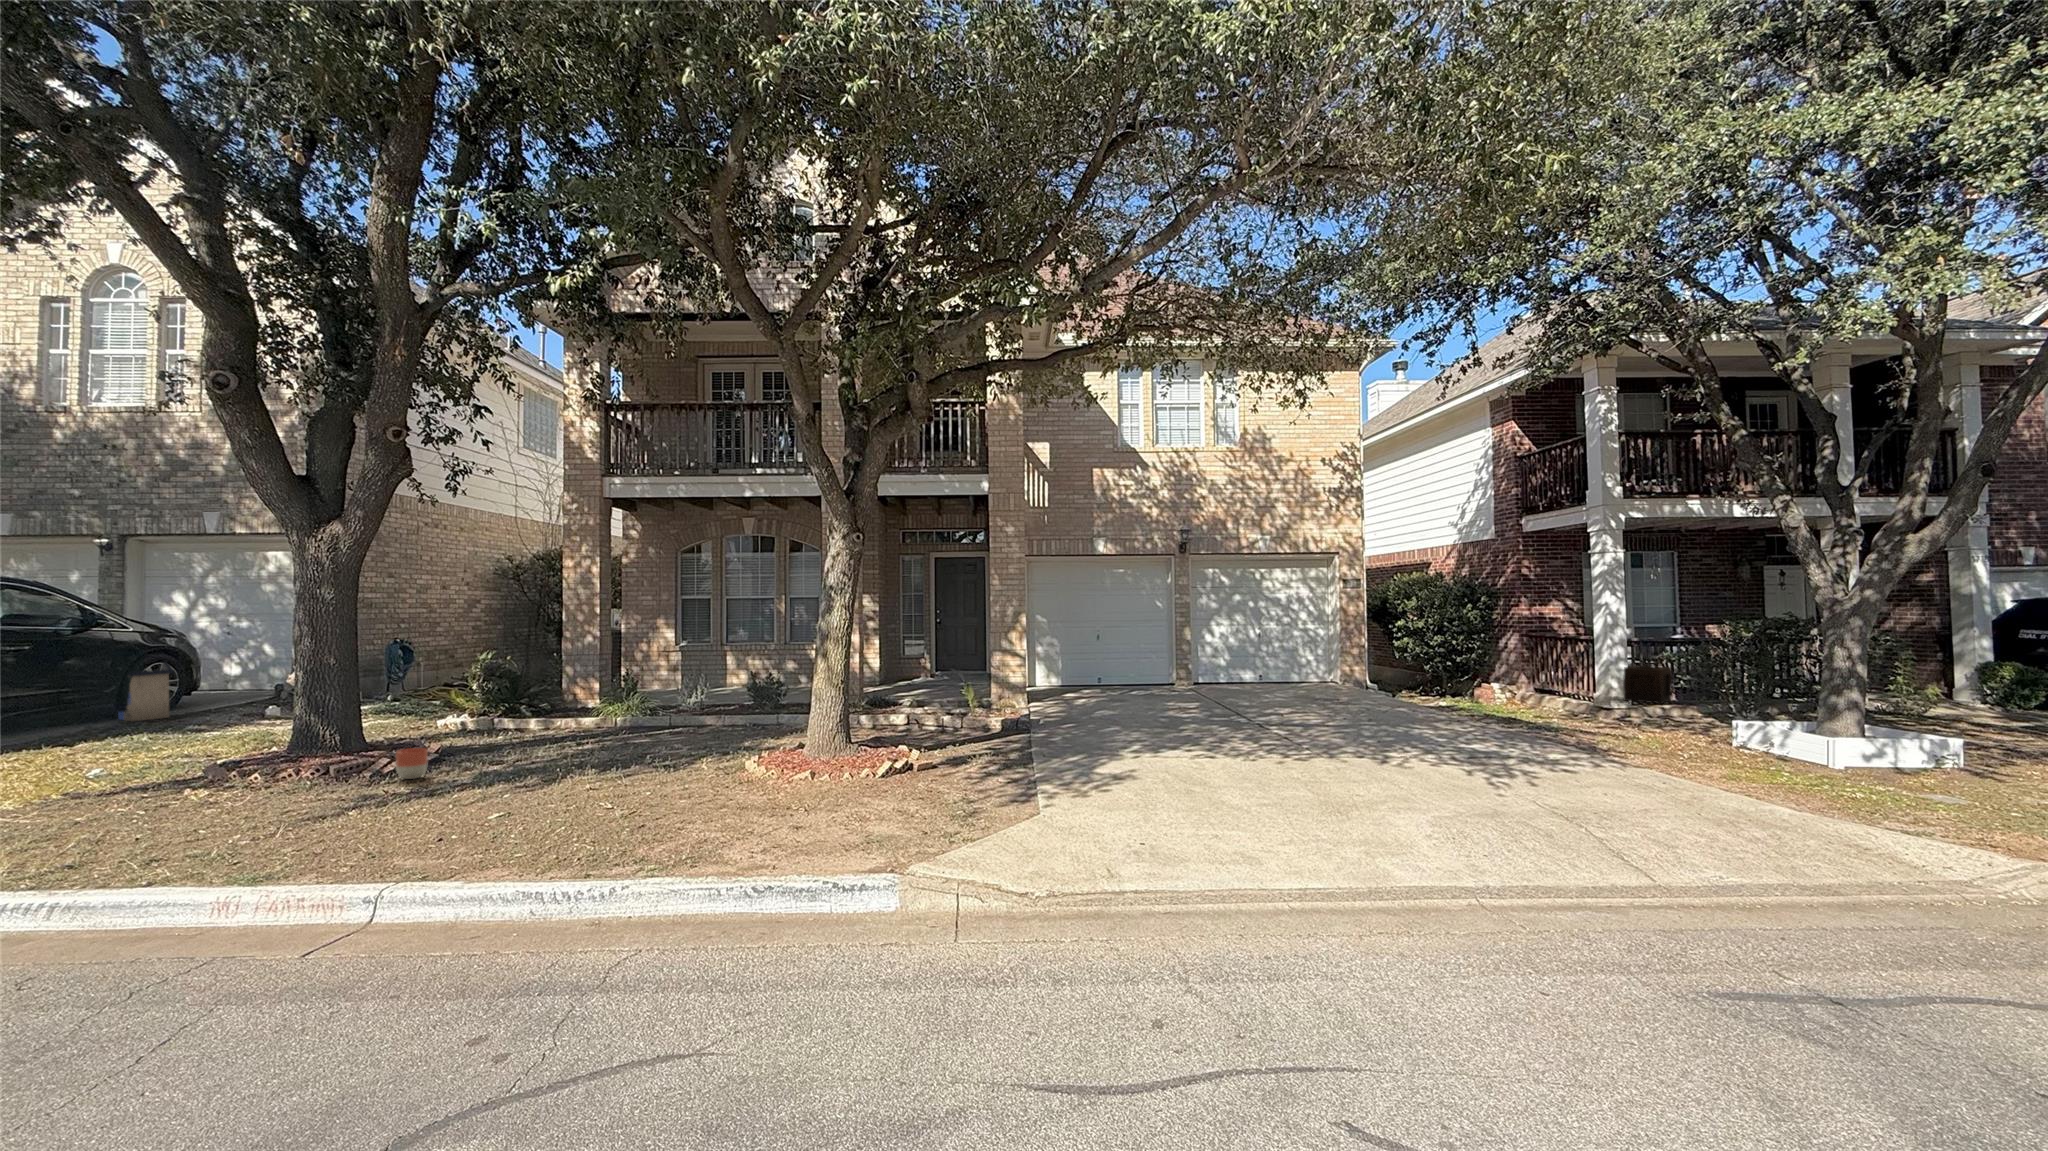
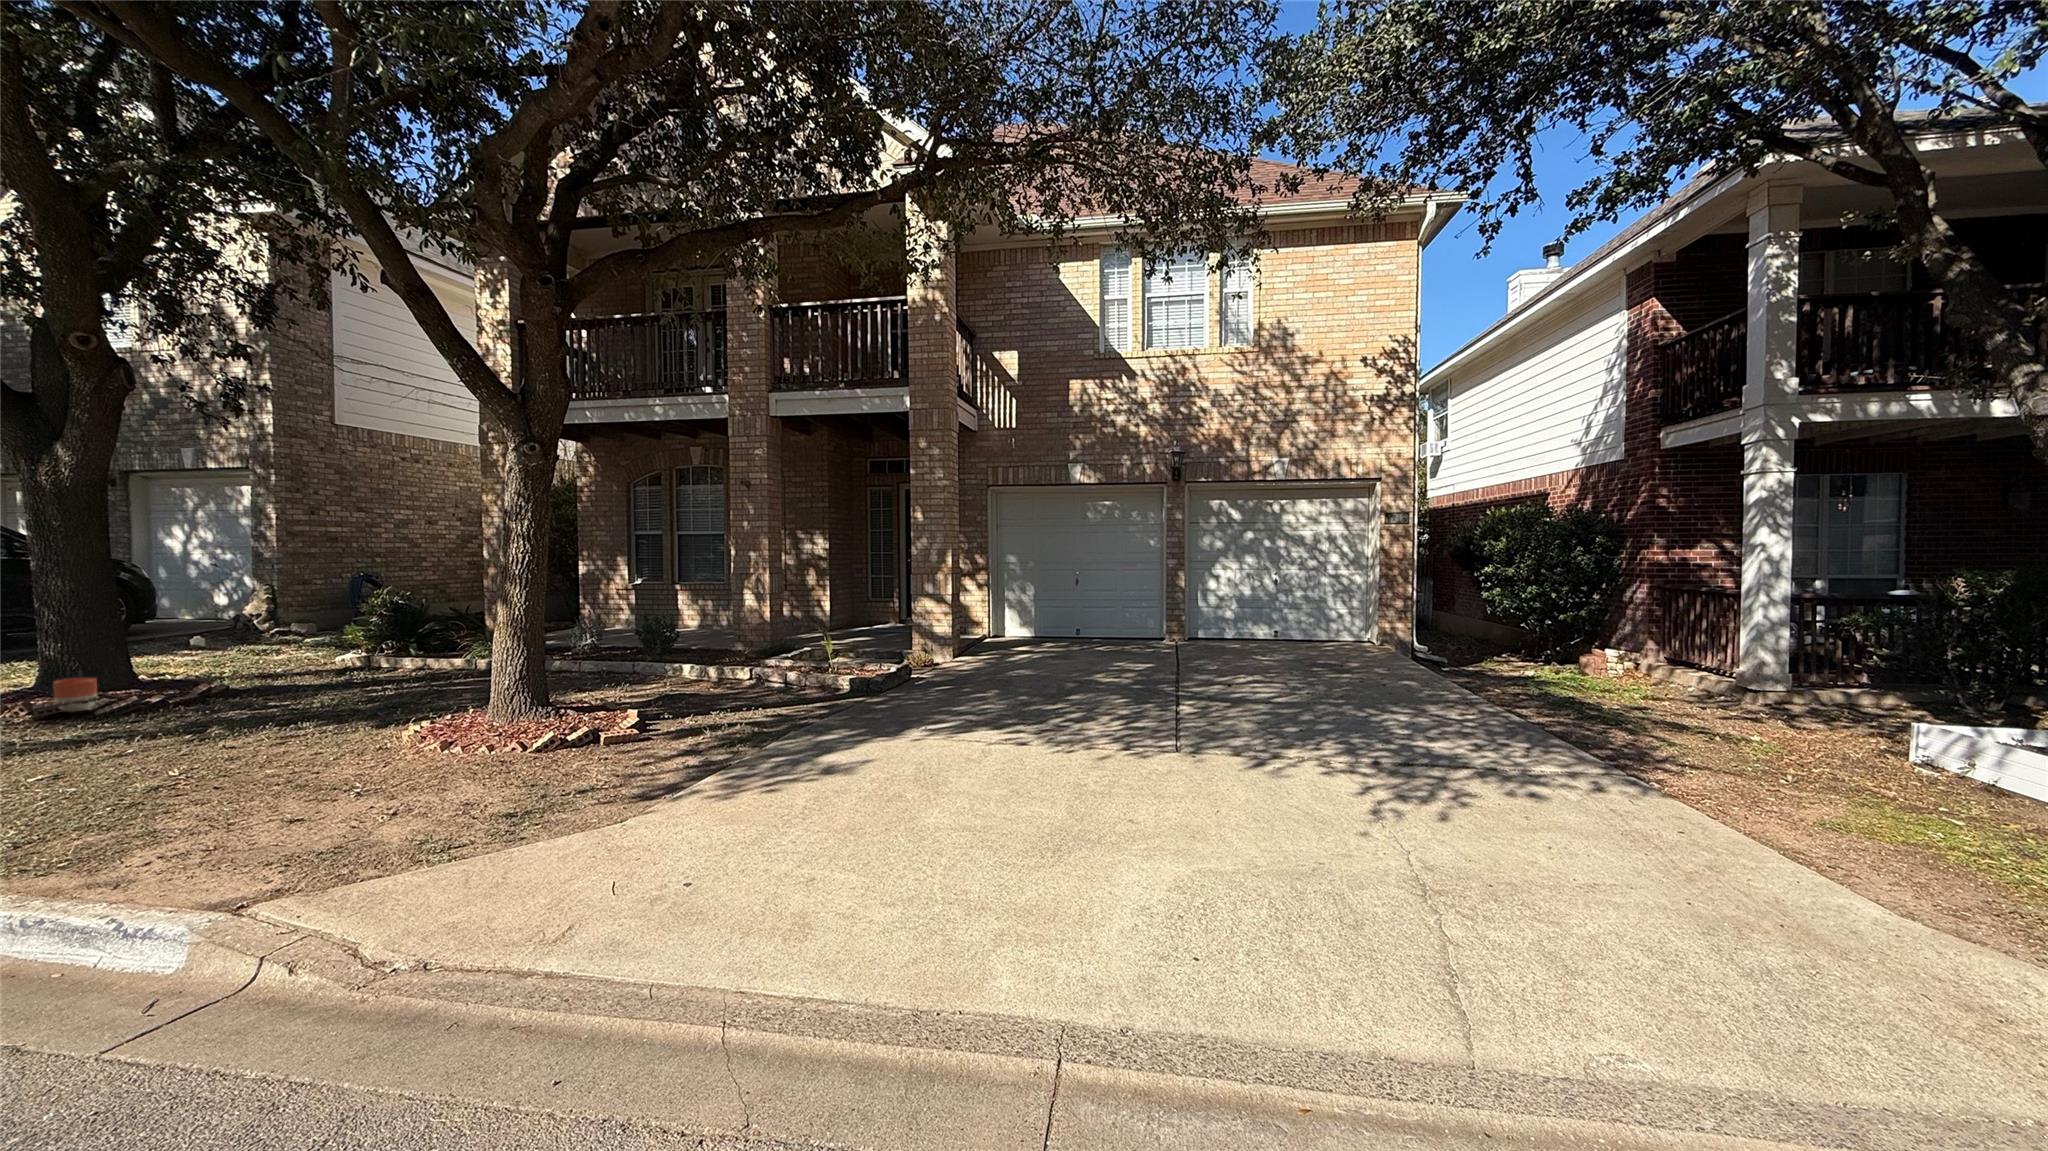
trash can: present [118,662,174,721] -> none [141,576,189,630]
wooden crate: present [1623,666,1672,704] -> none [1779,642,1868,703]

